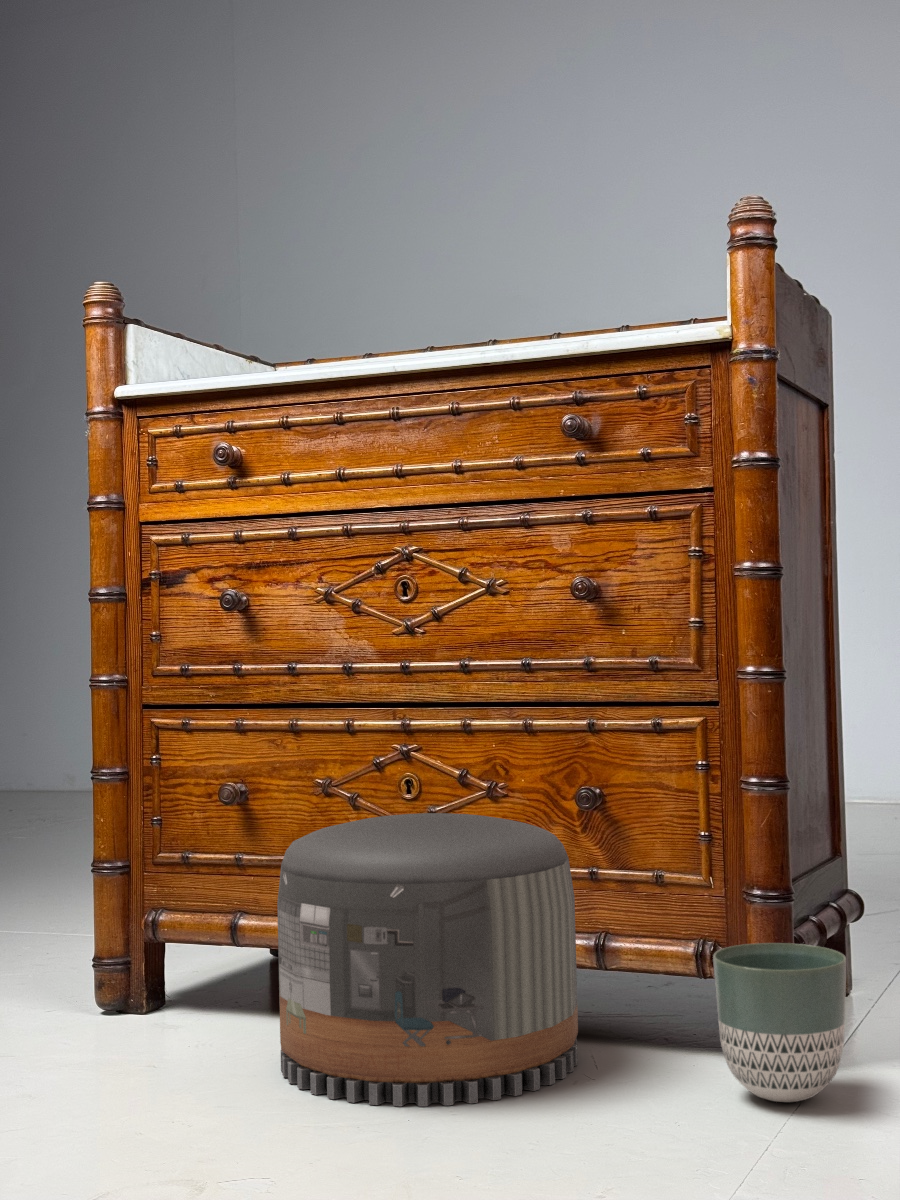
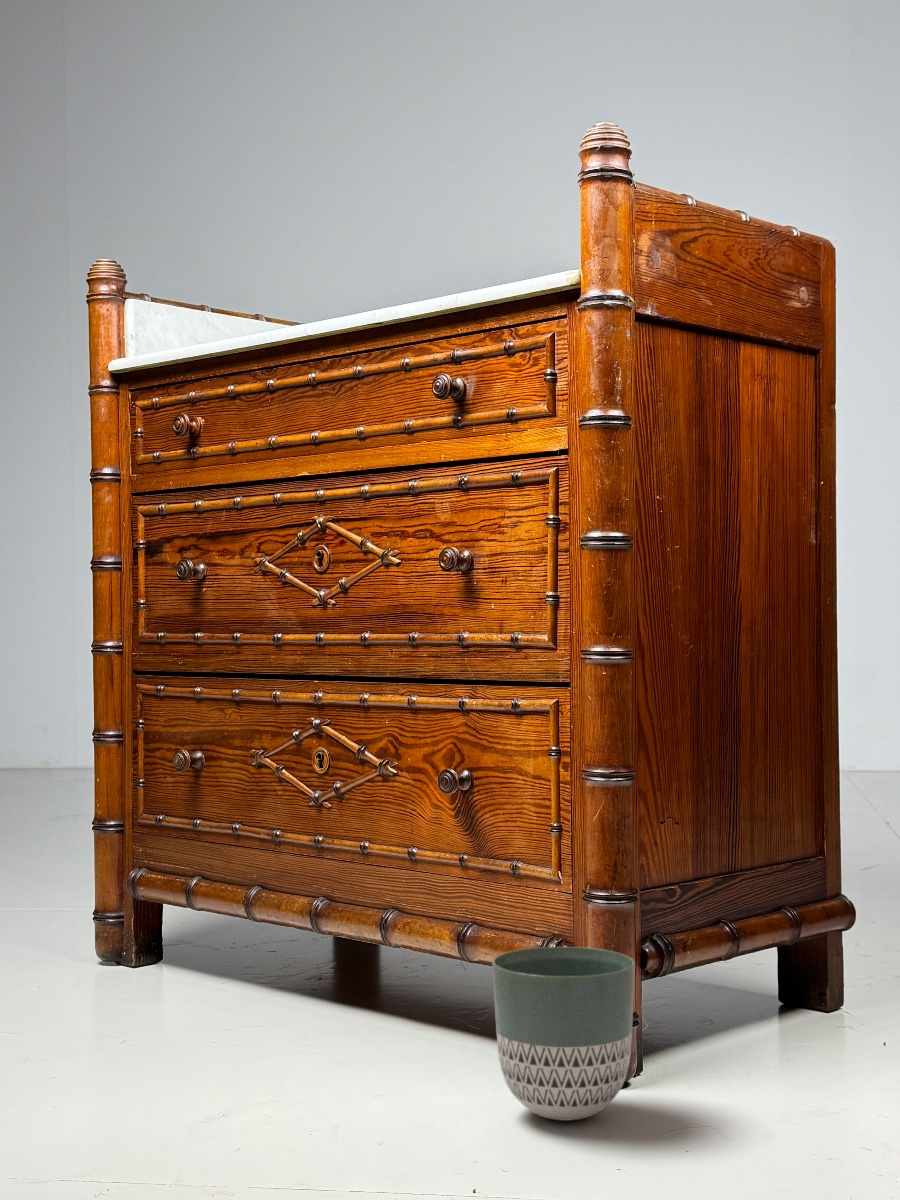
pouf: present [277,813,578,1106] -> none [141,790,446,1081]

